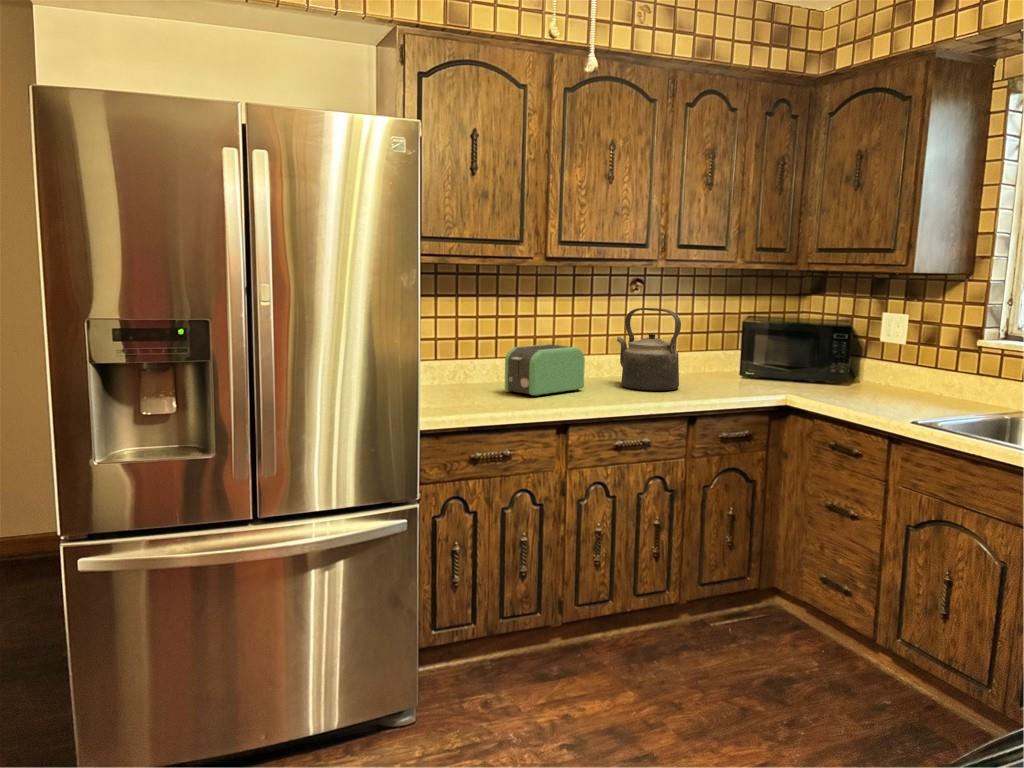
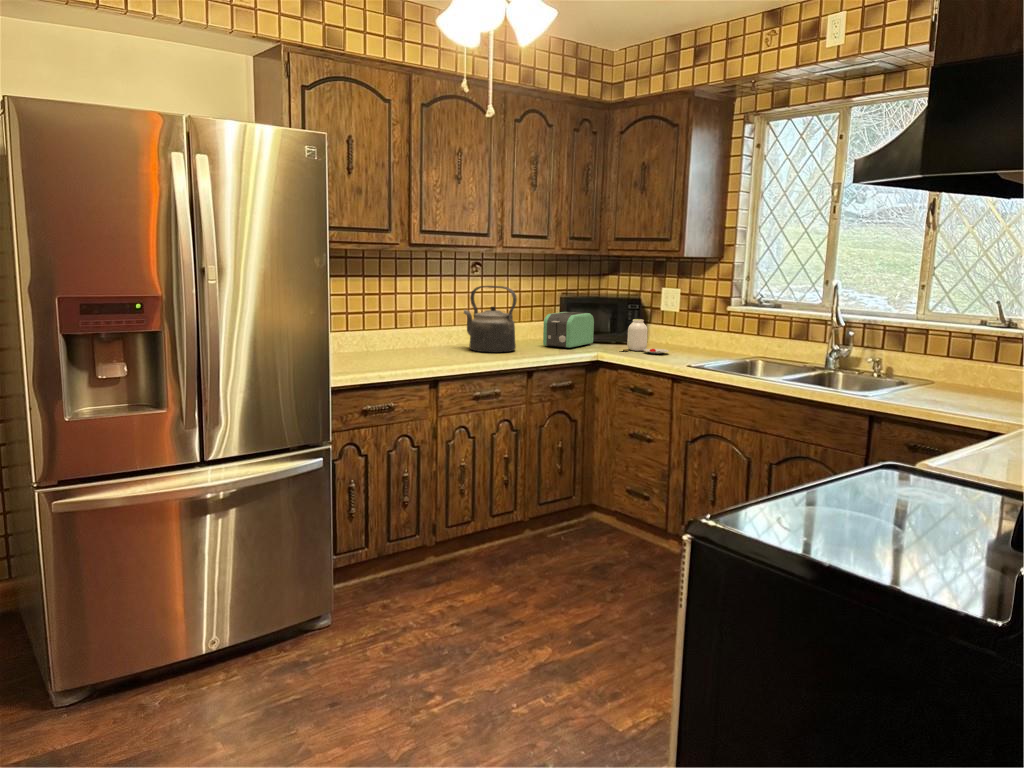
toaster: present [505,344,585,396] -> present [543,312,594,348]
jar: none [816,353,887,400] -> present [624,319,669,354]

